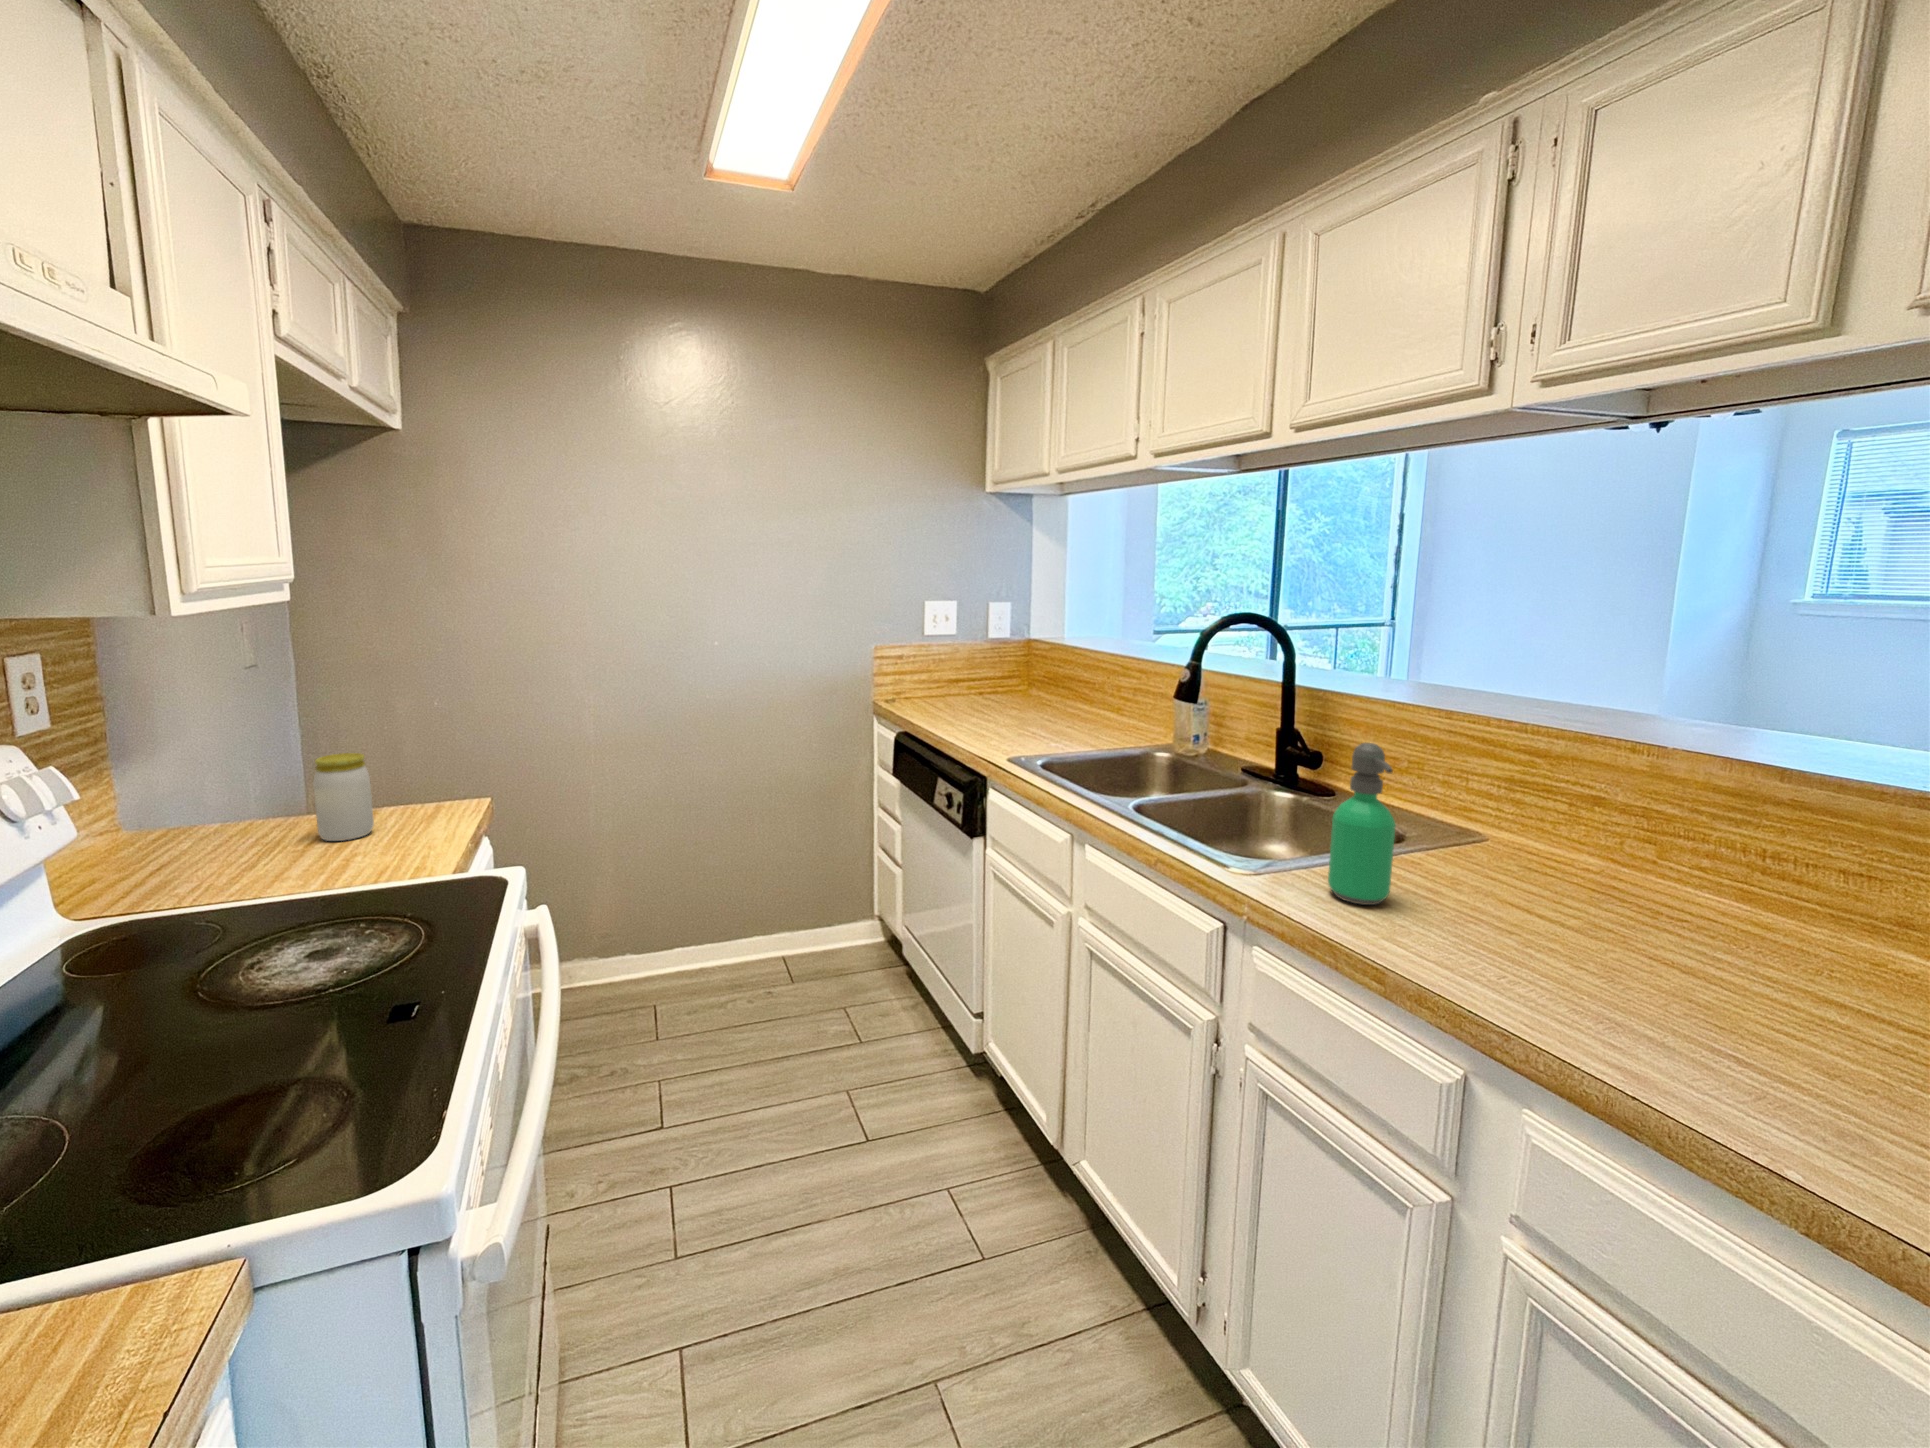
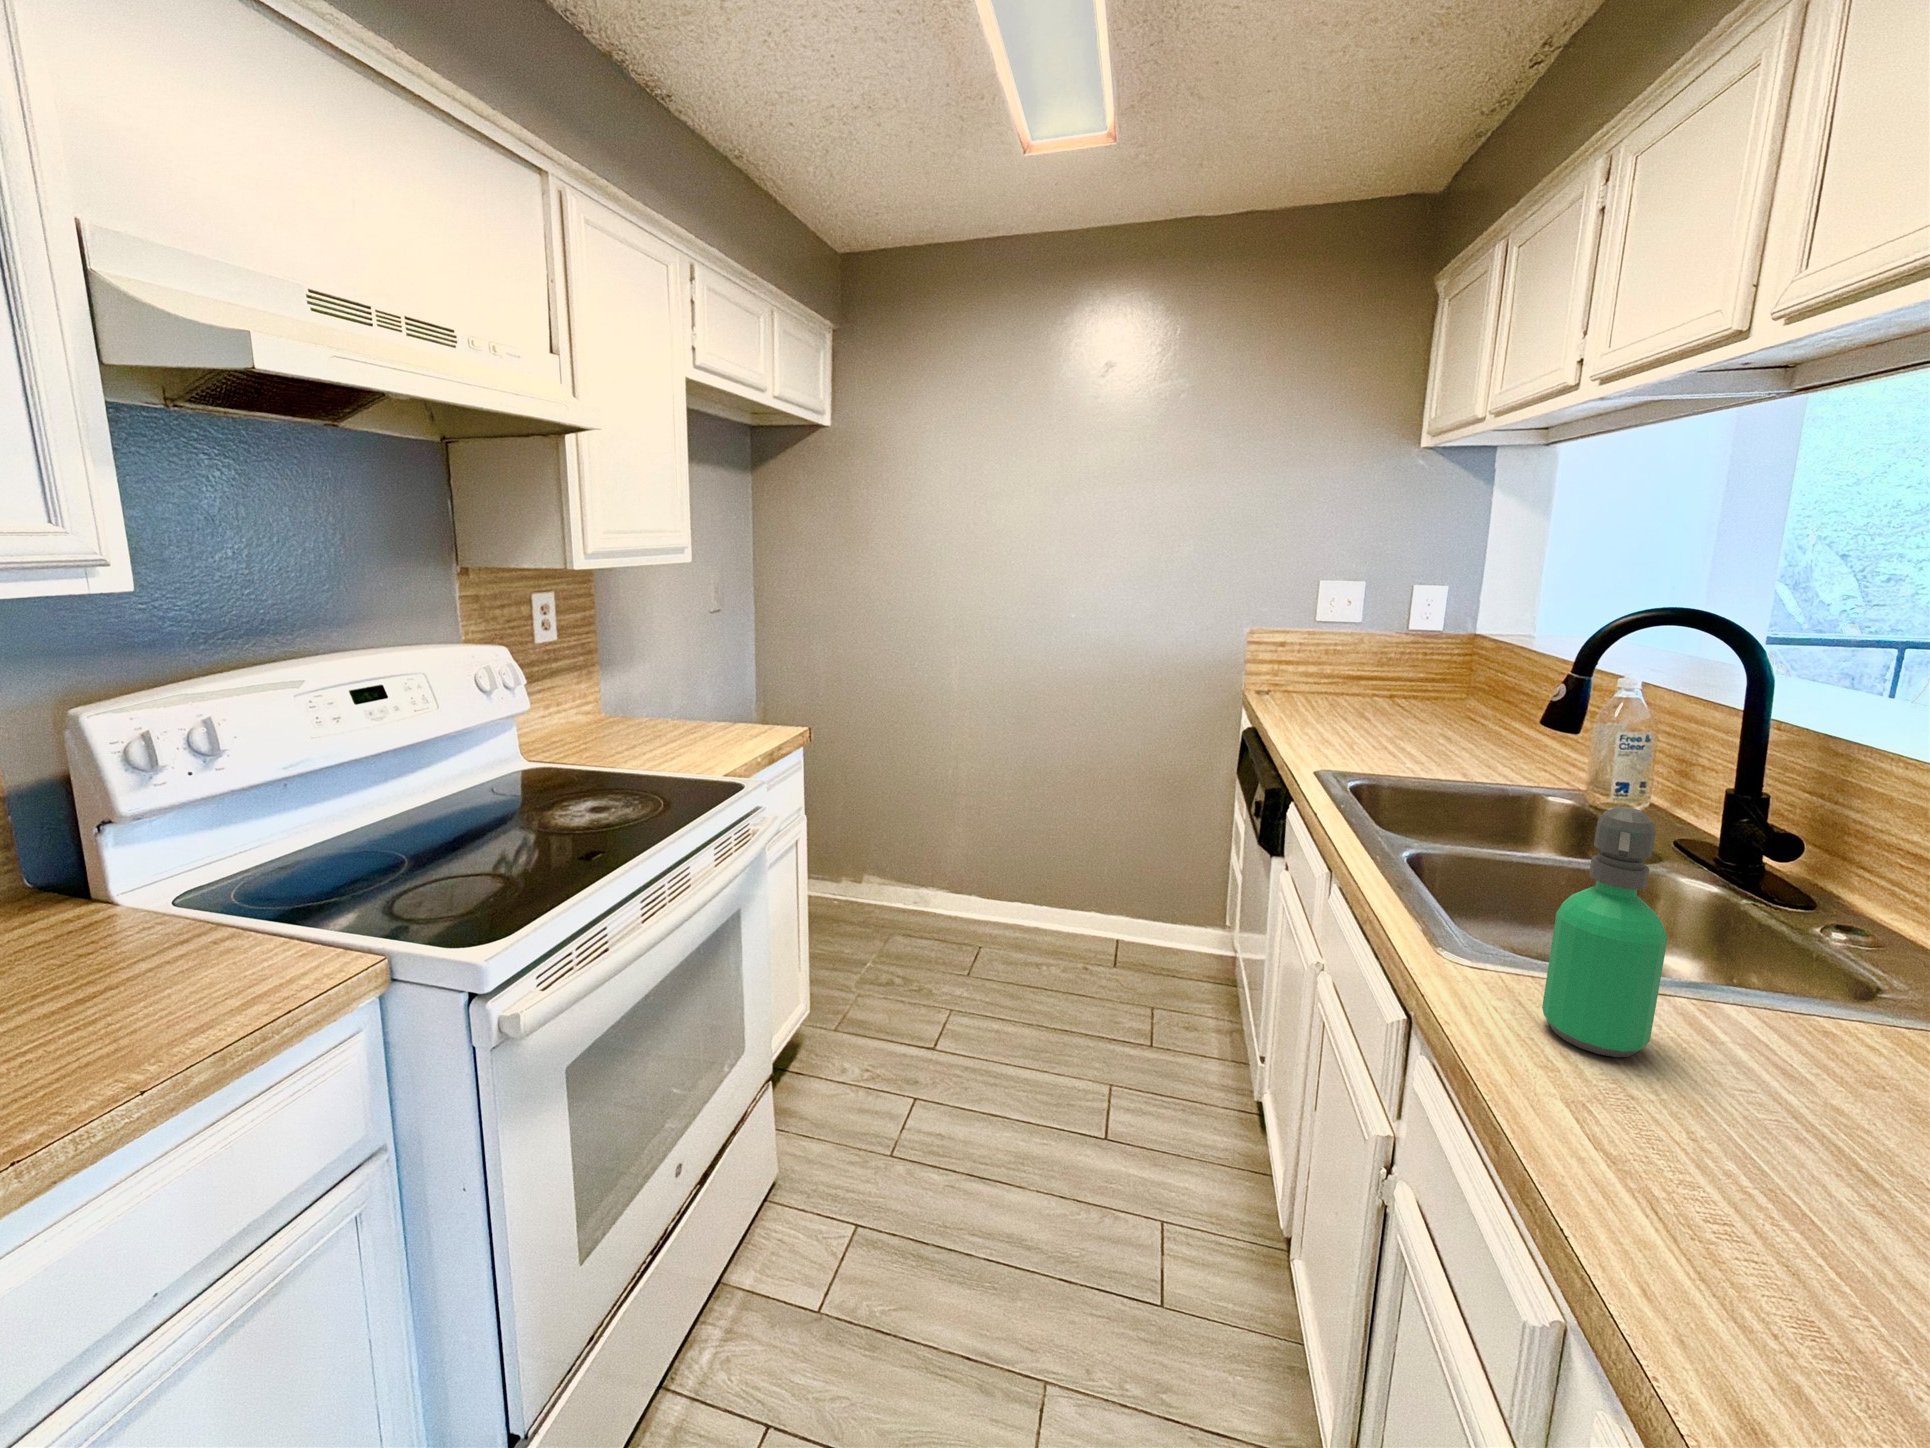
jar: present [313,753,374,841] -> none [689,677,725,741]

